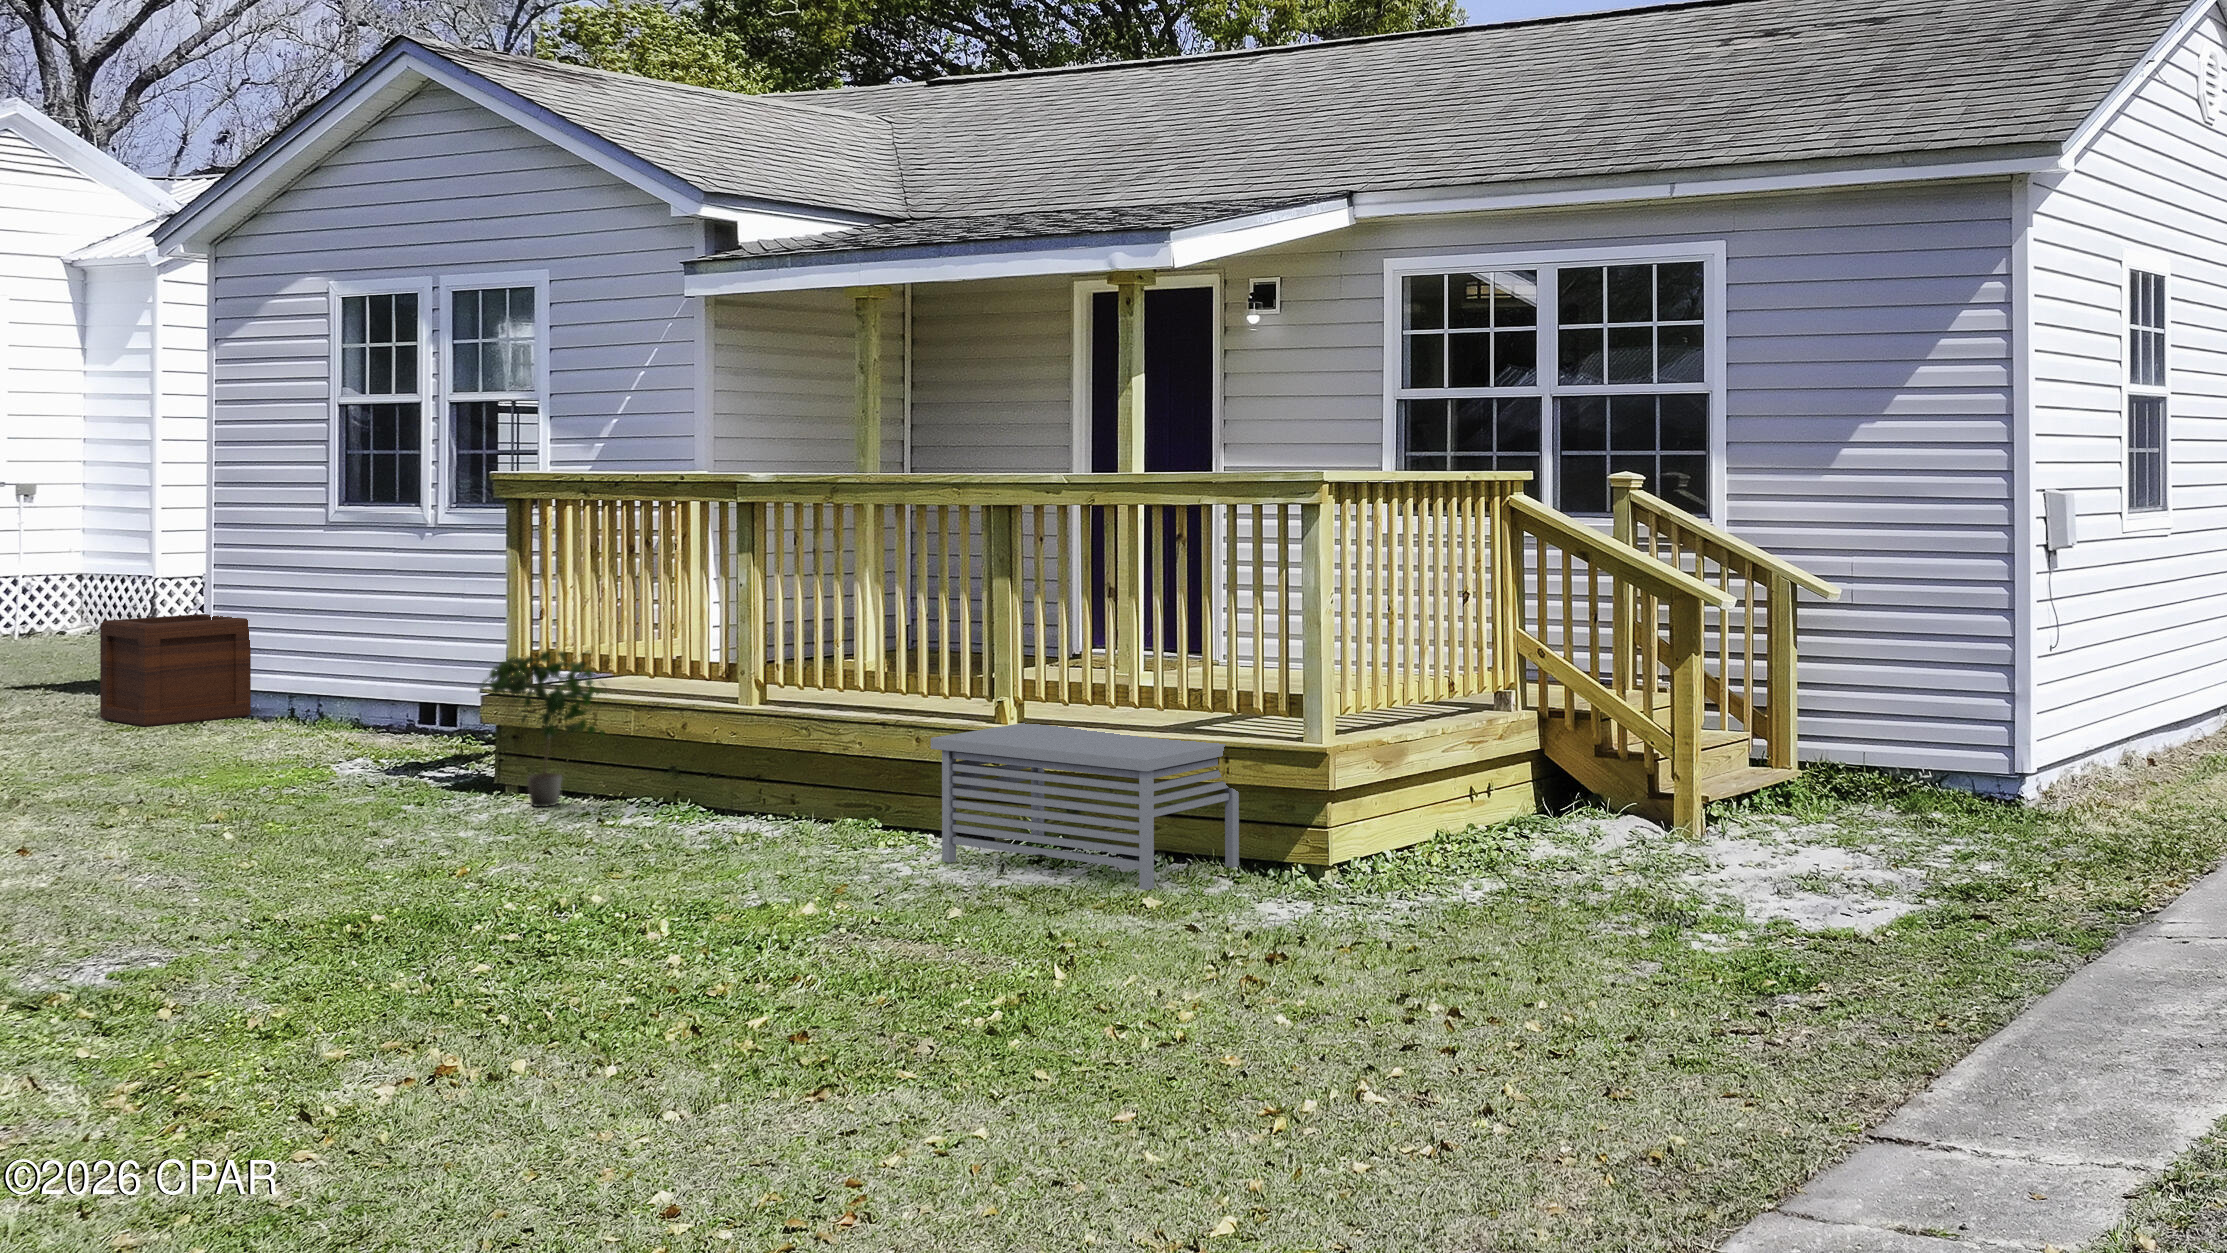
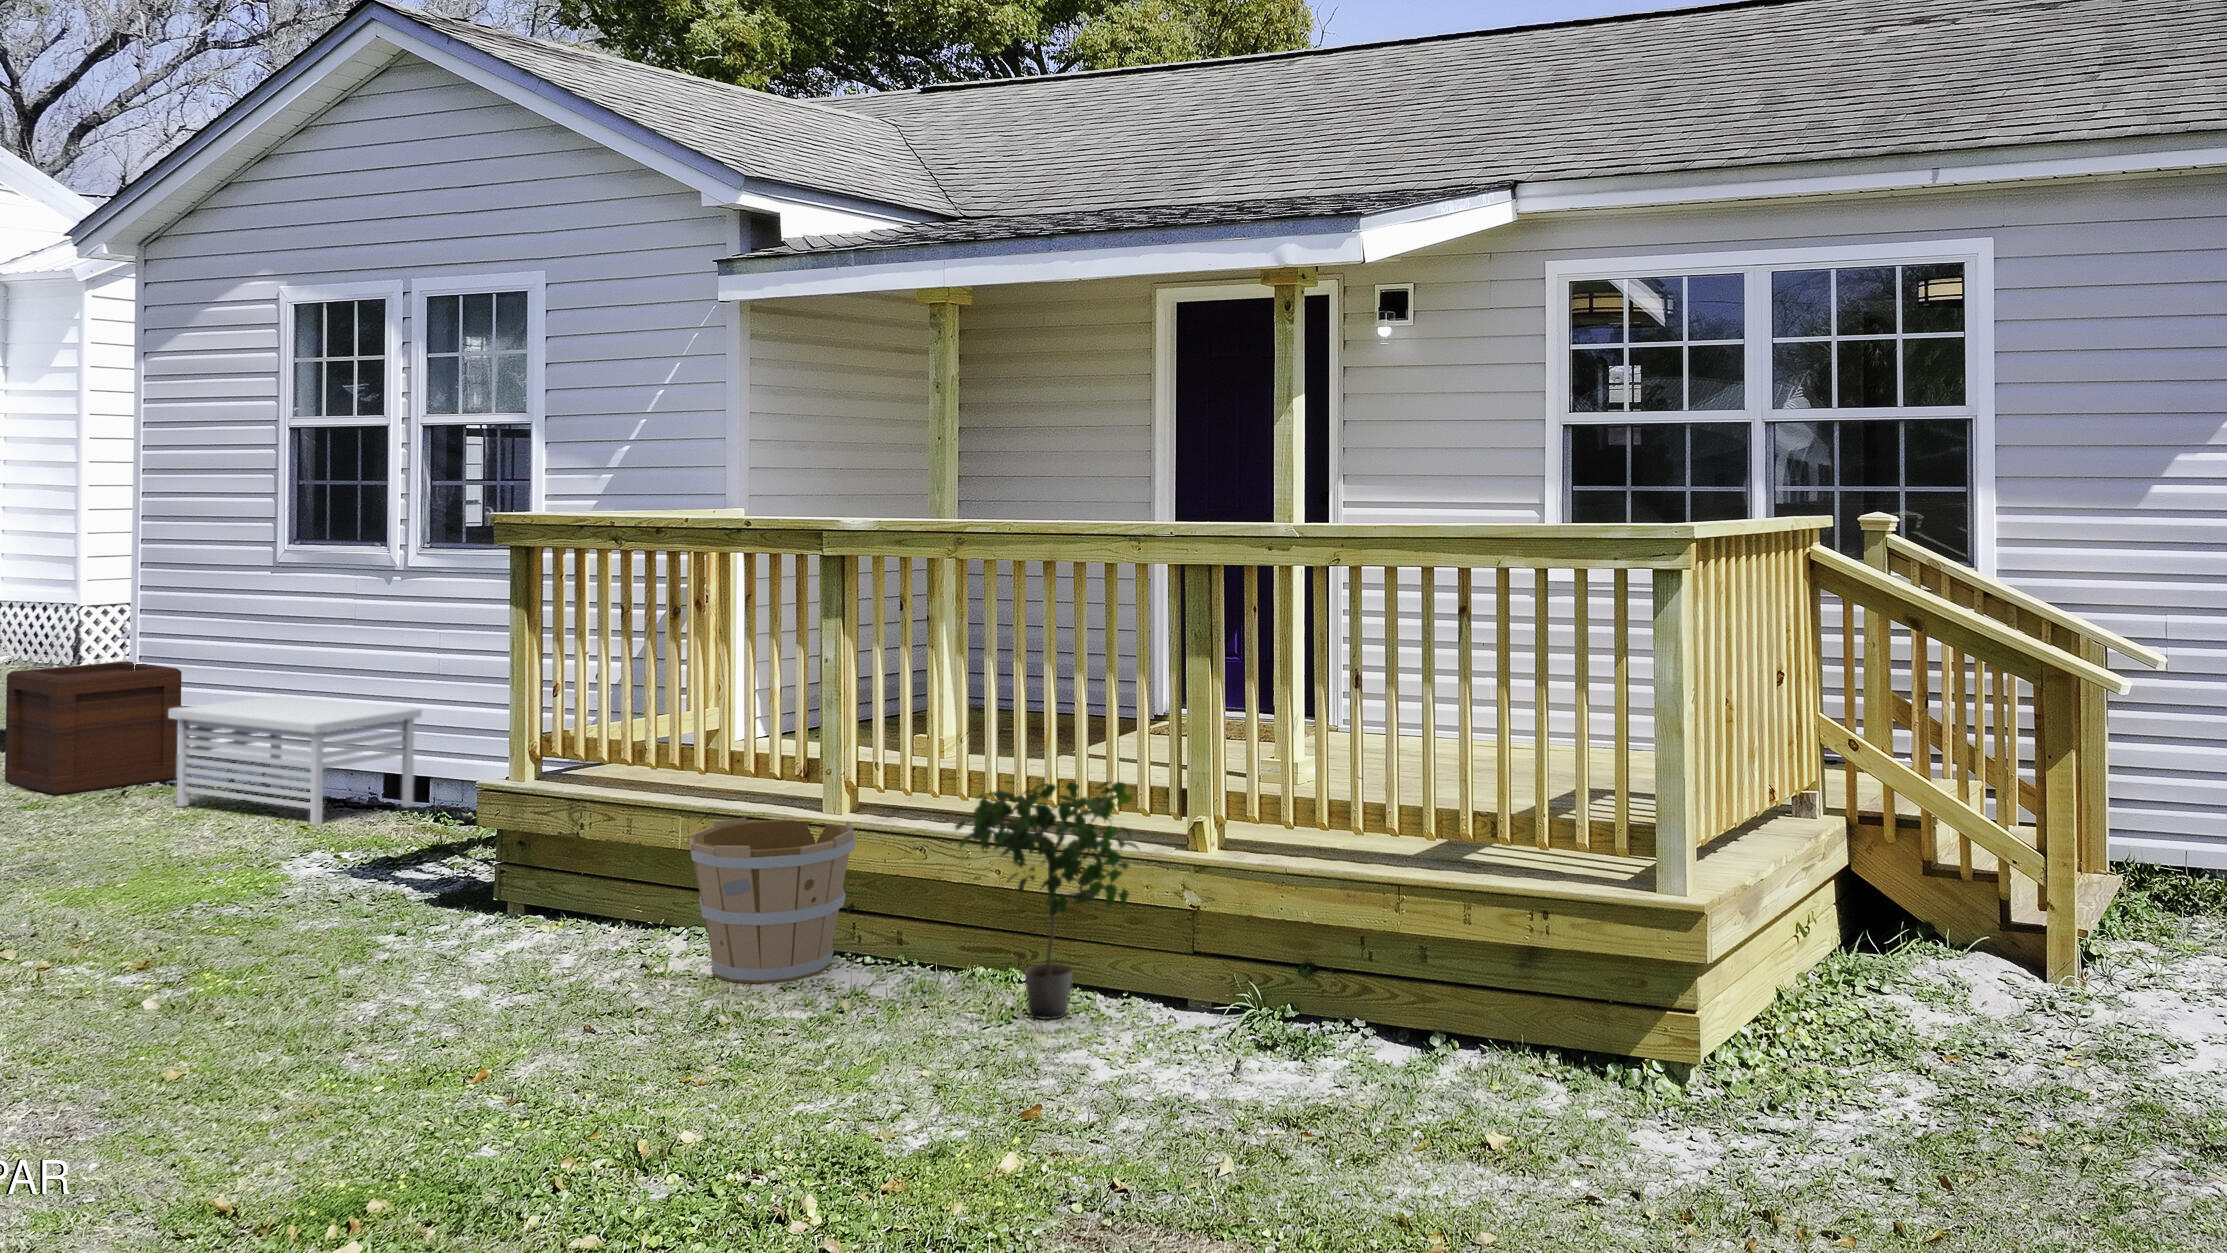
potted plant: present [480,651,604,807] -> present [955,781,1138,1019]
wooden bucket: none [627,709,757,828] -> present [689,817,856,984]
storage bench: present [931,723,1239,890] -> present [169,696,422,825]

